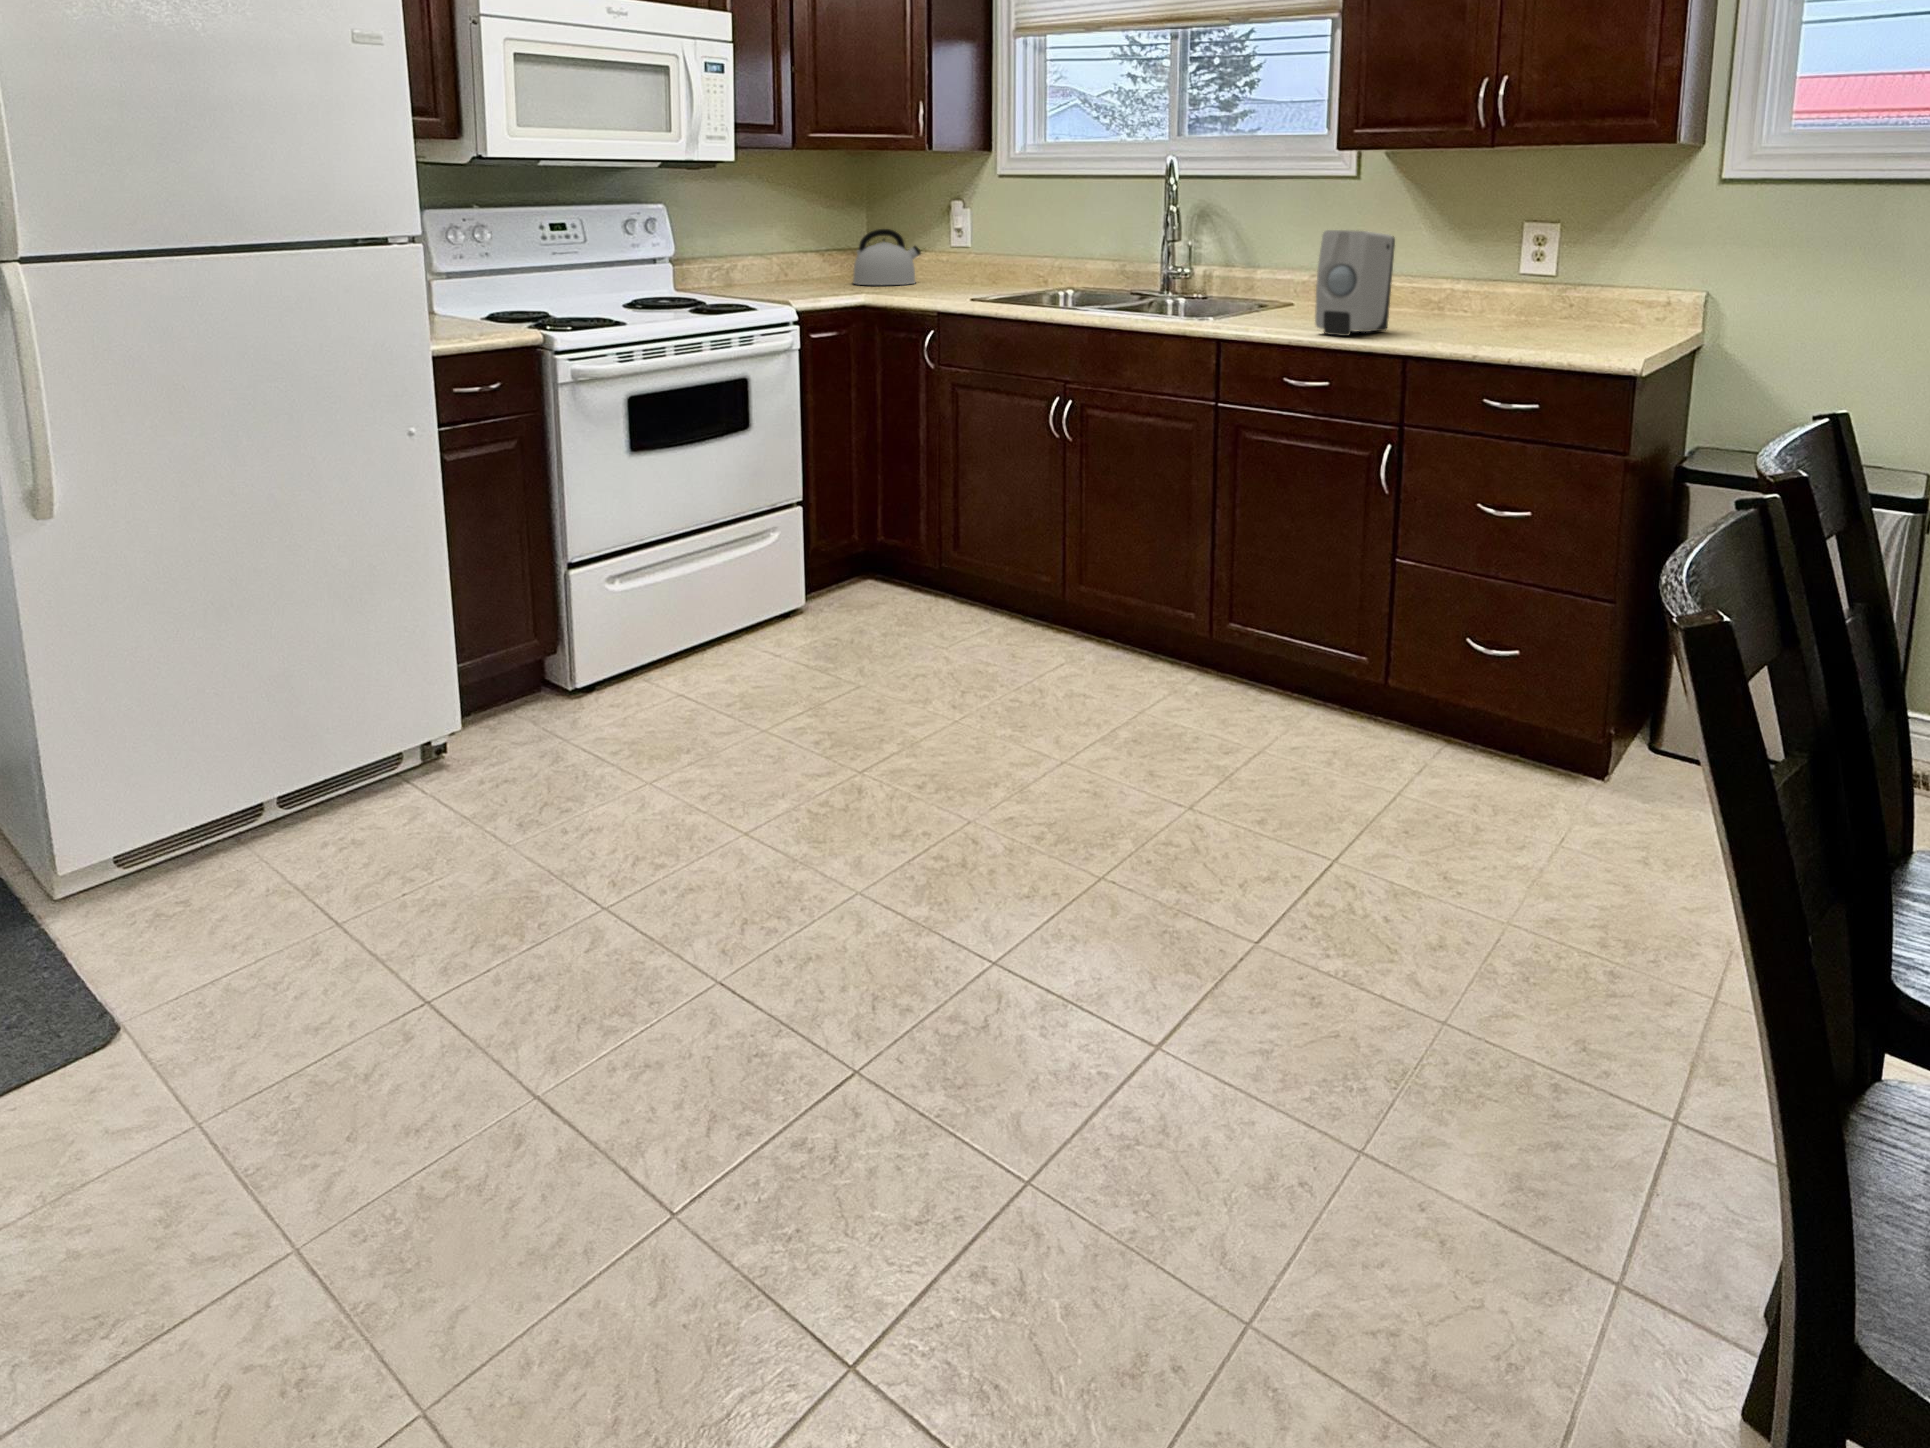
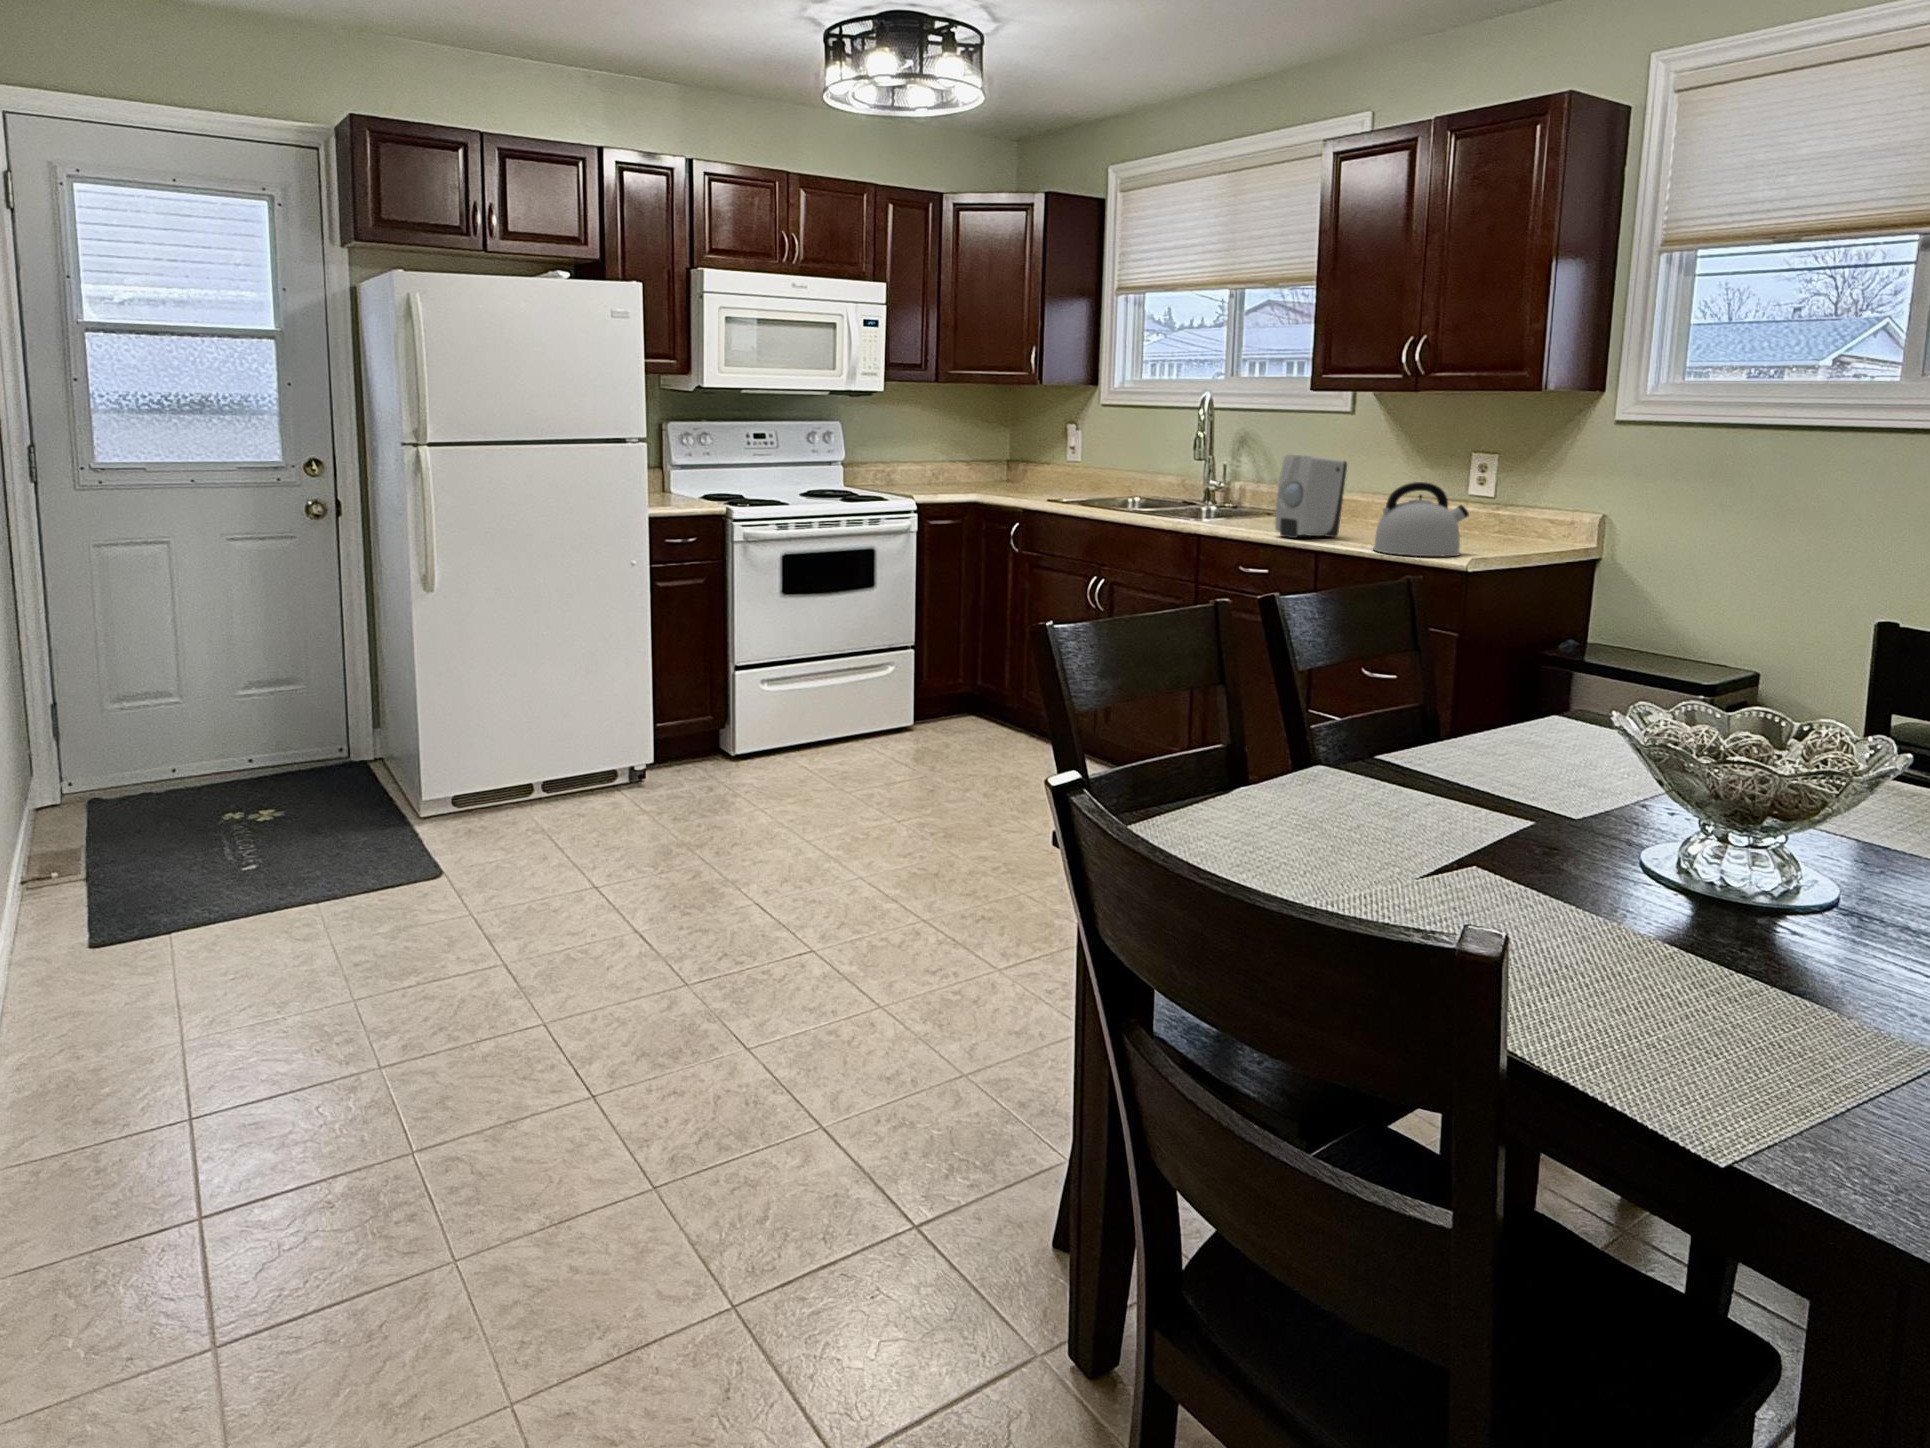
kettle: present [853,229,921,285] -> present [1373,482,1469,556]

